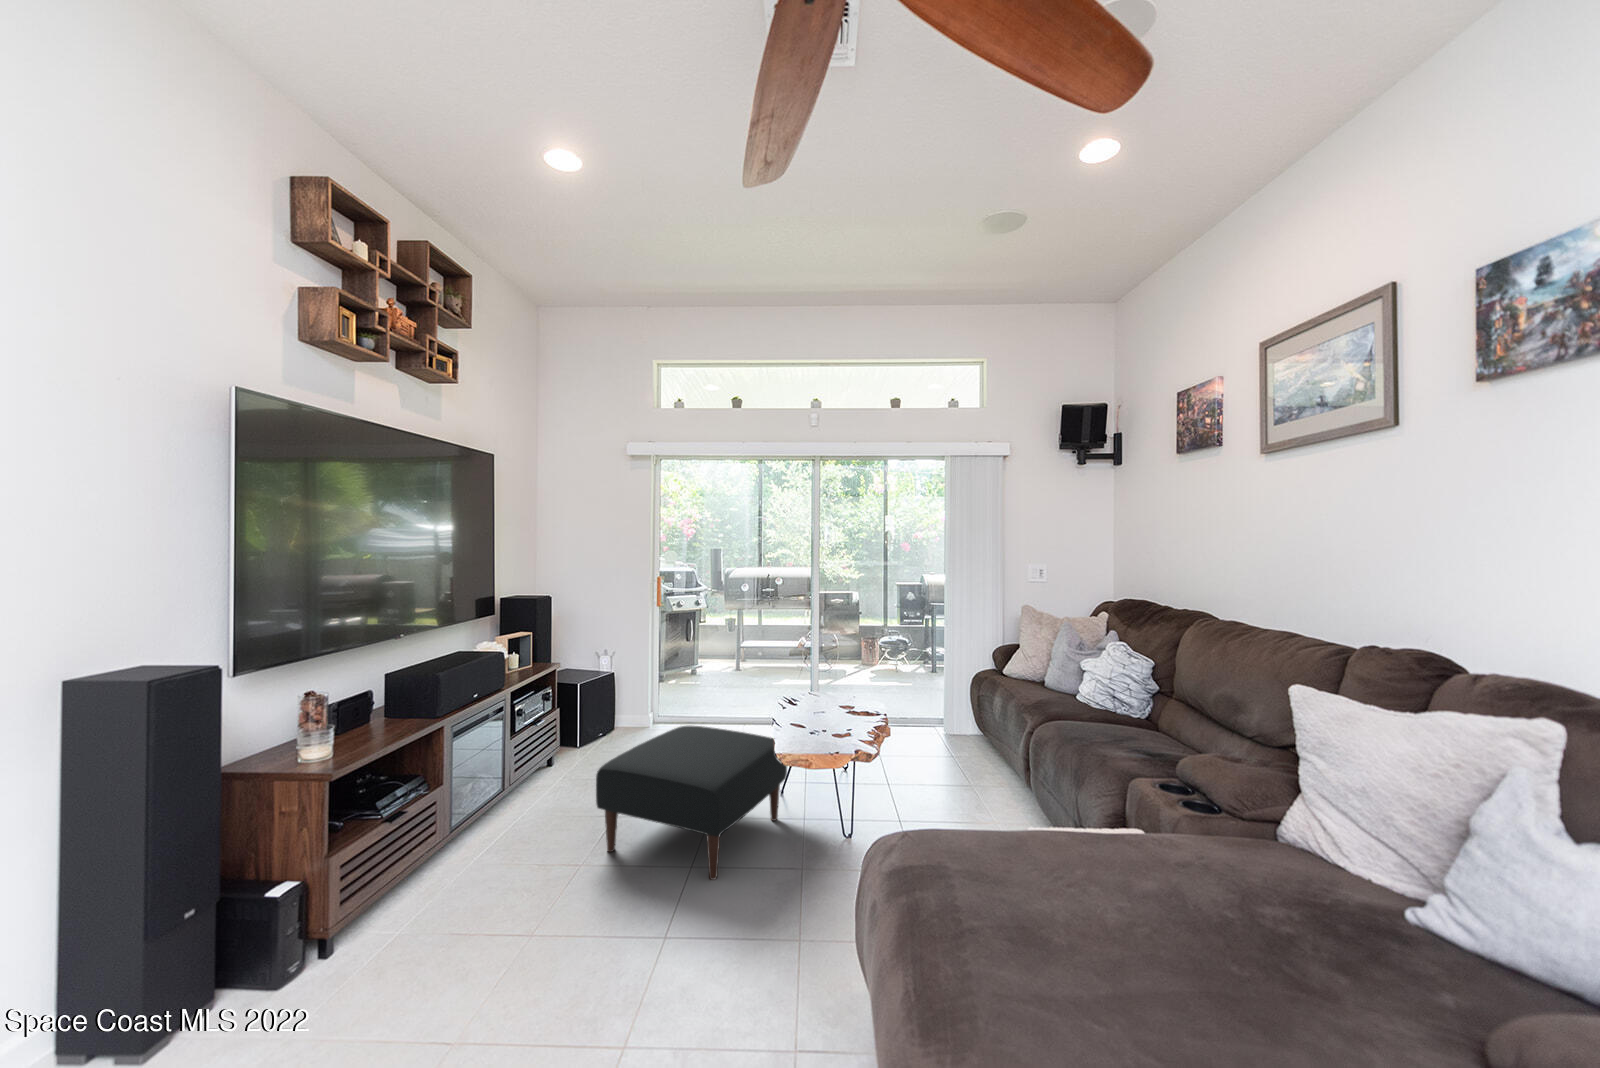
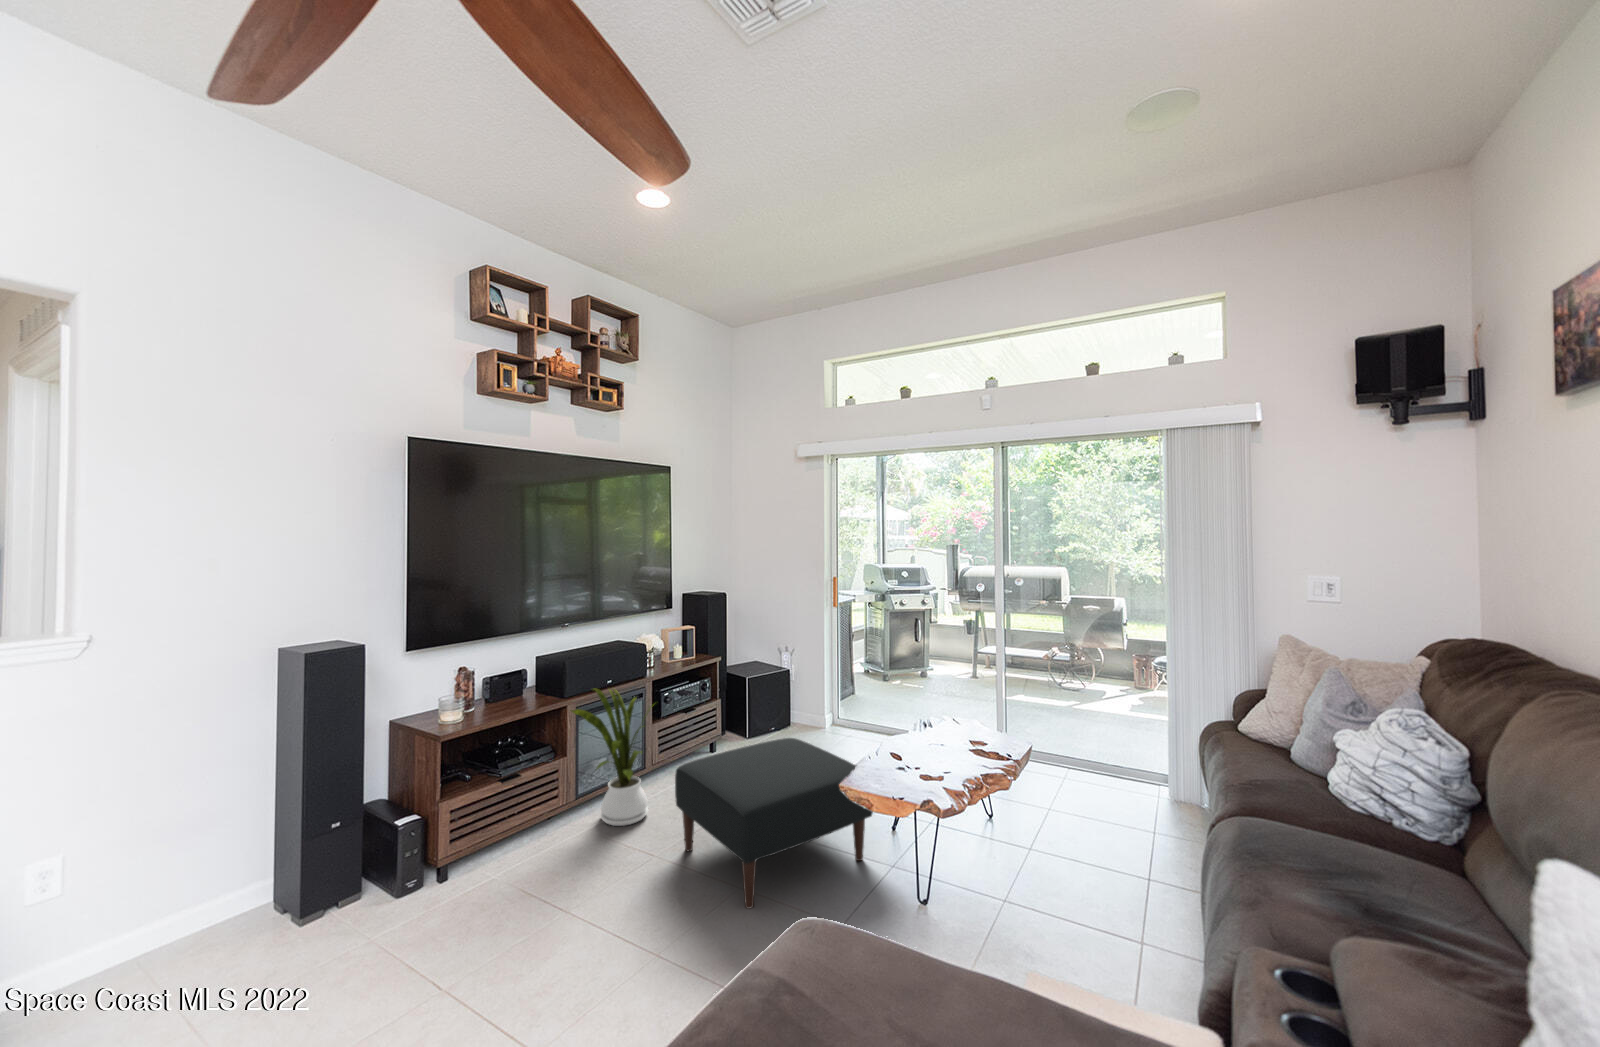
house plant: none [454,697,551,850] -> present [572,689,648,826]

